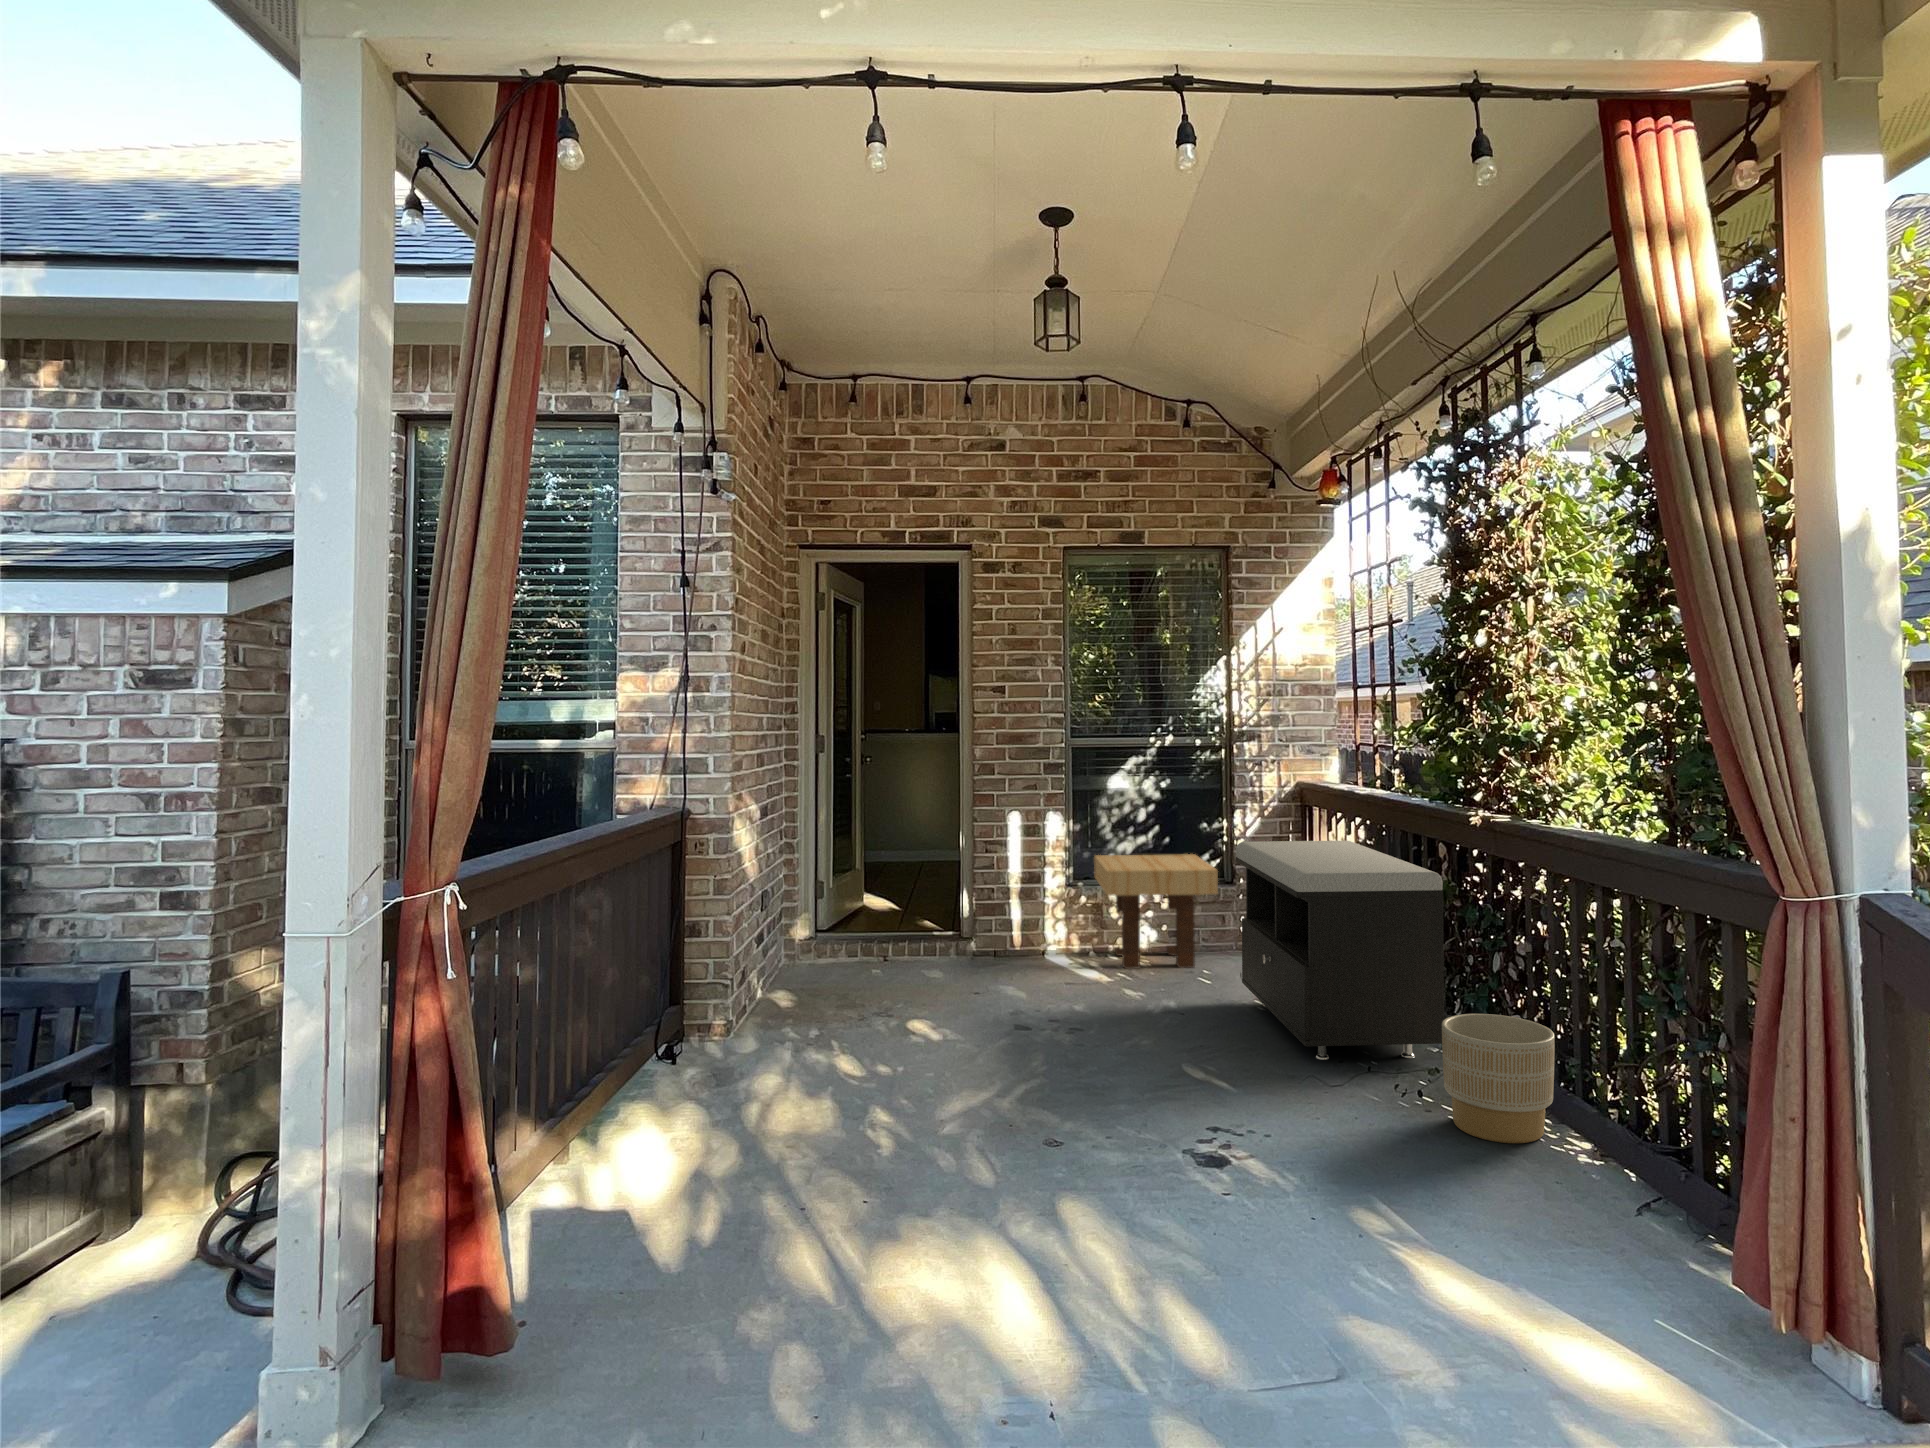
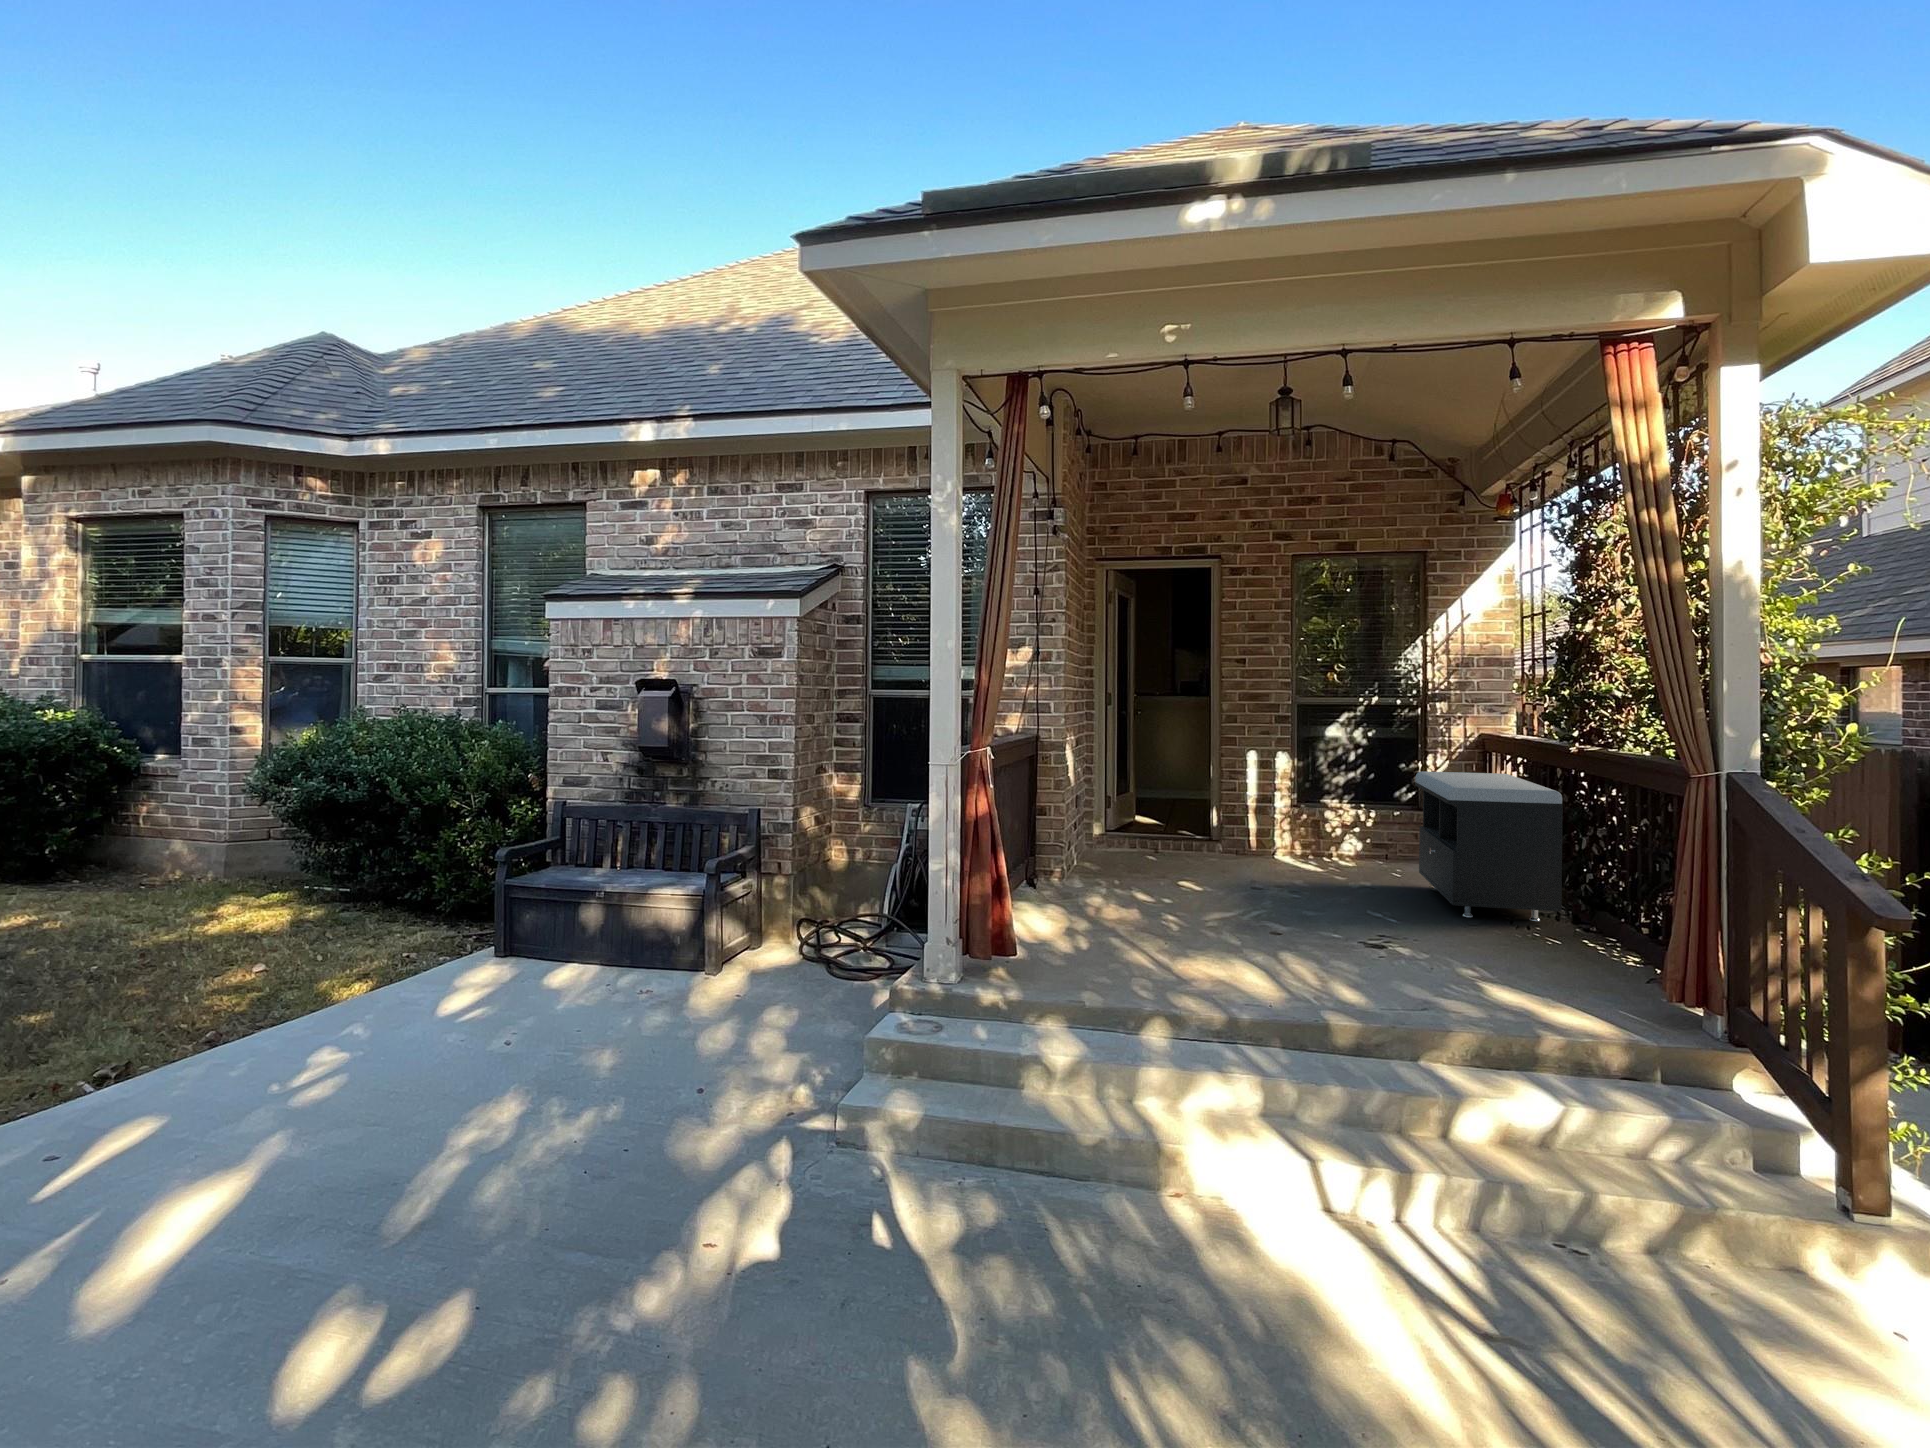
side table: present [1094,854,1218,969] -> none [1313,784,1407,867]
planter: present [1442,1014,1555,1143] -> none [1541,882,1622,962]

